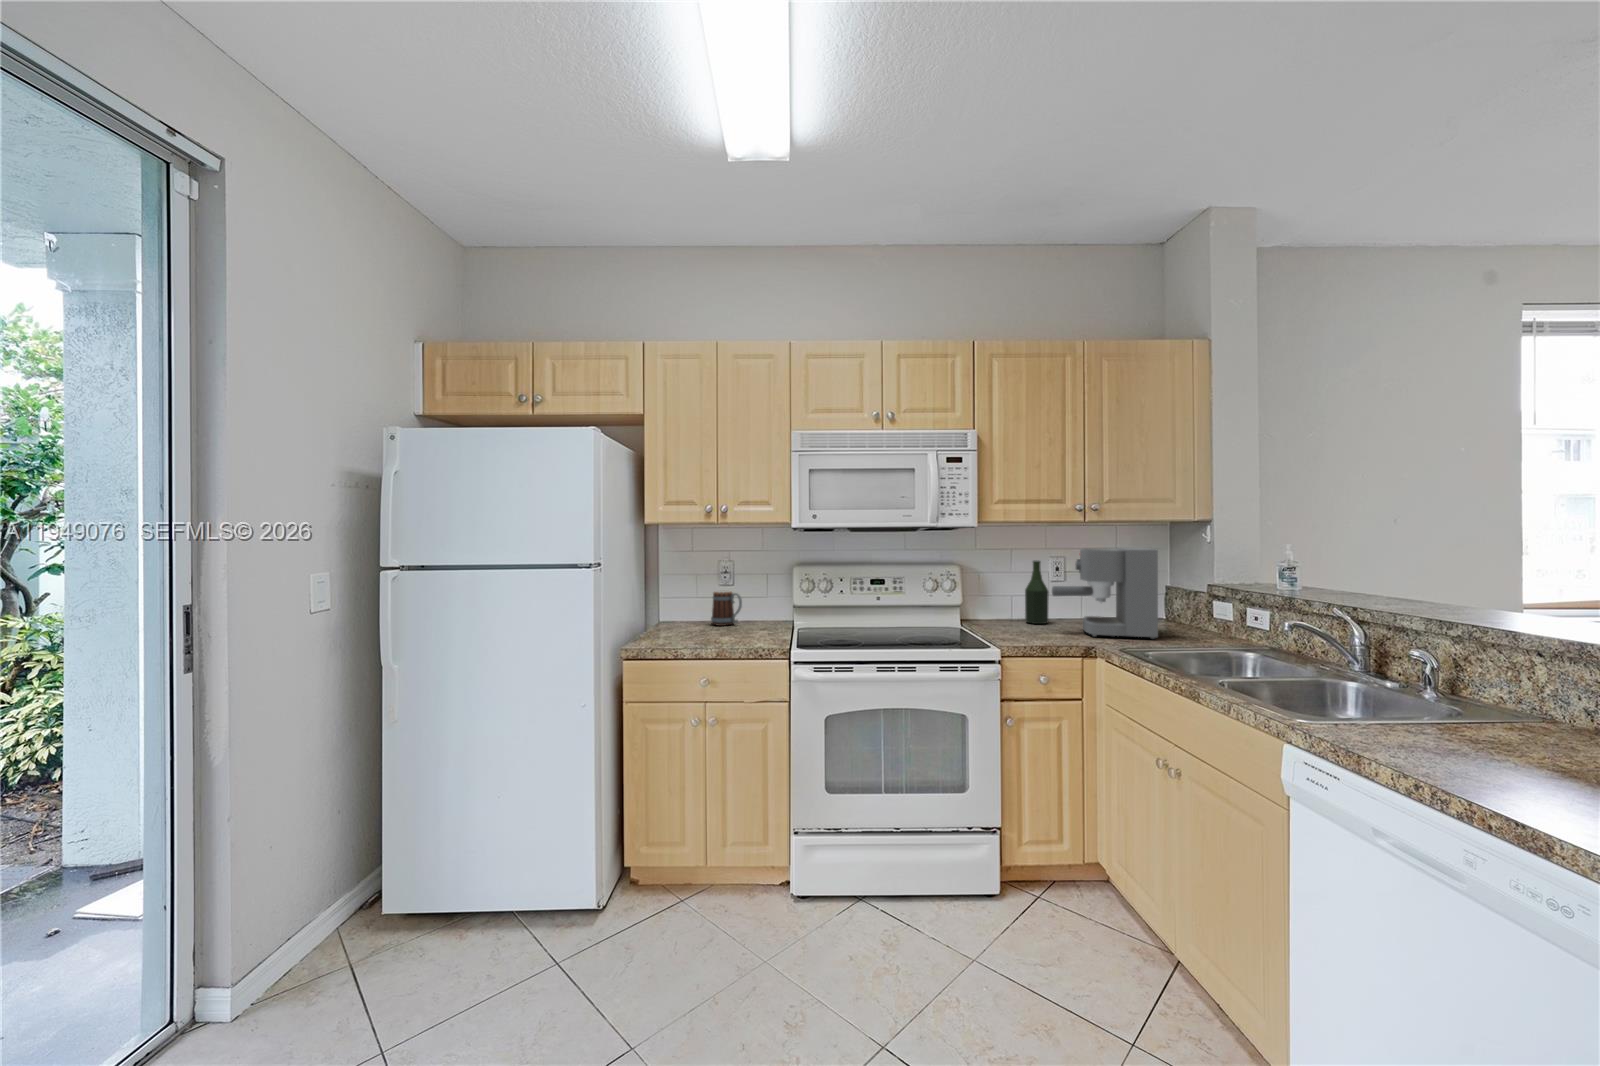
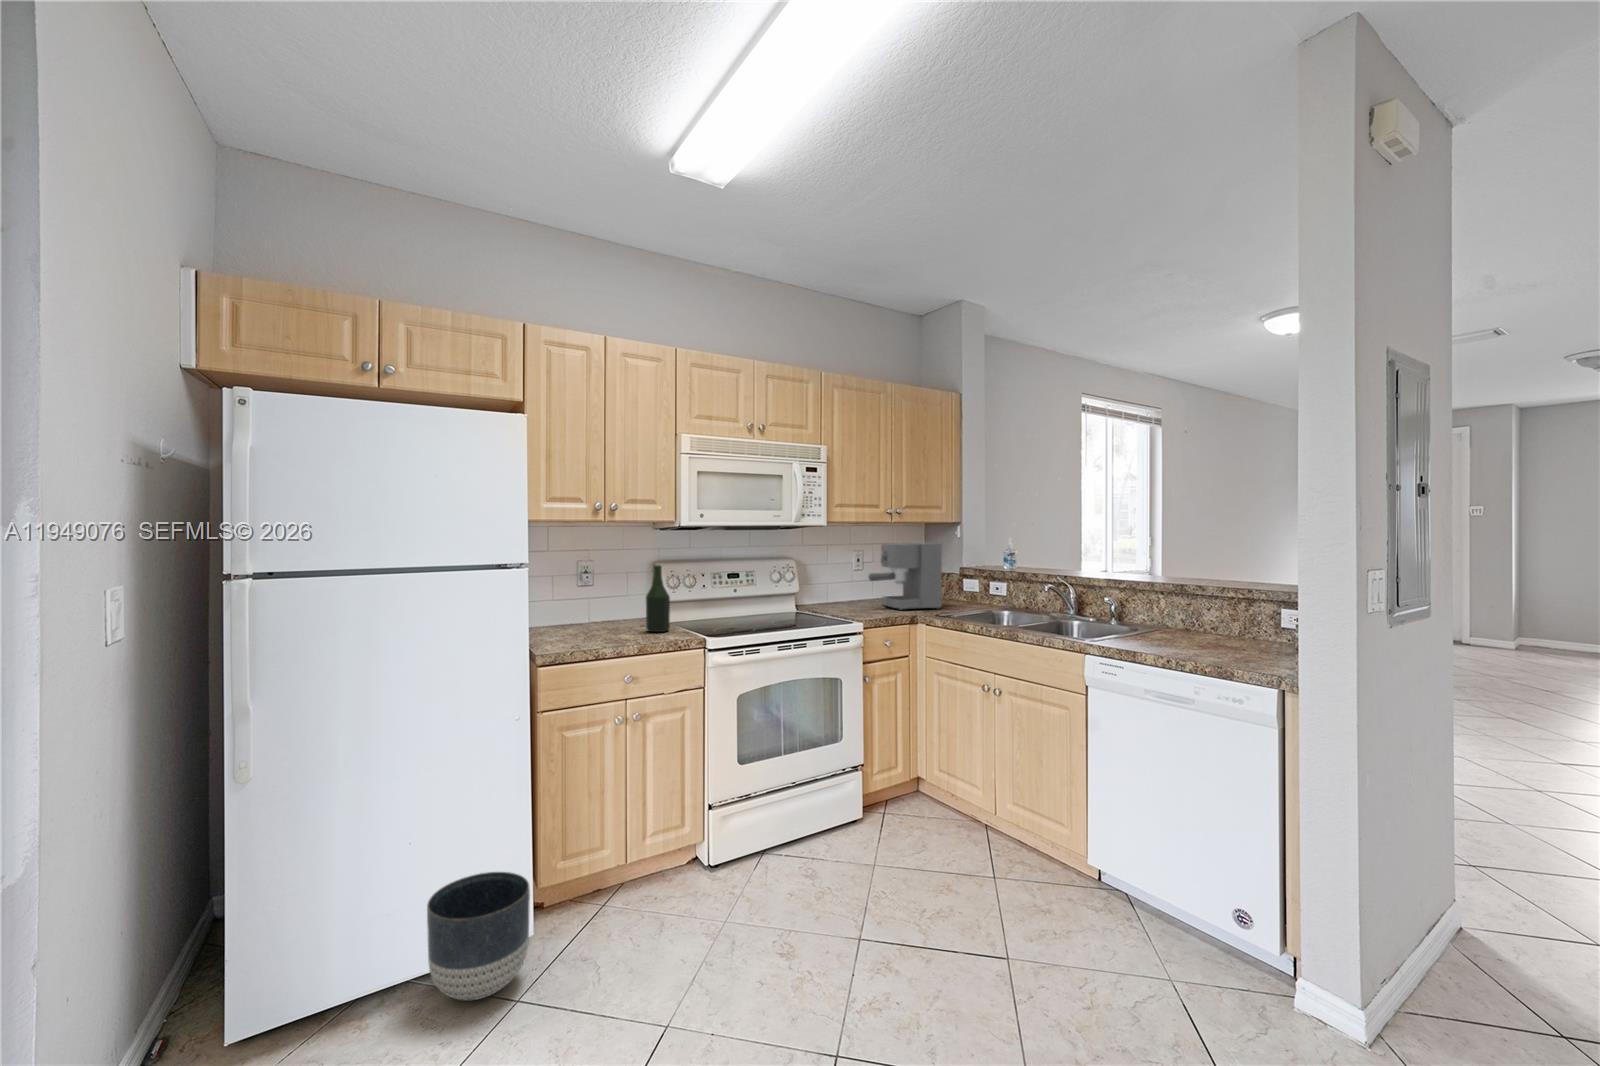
bottle: present [1025,560,1049,624] -> present [646,565,670,632]
mug: present [711,591,742,626] -> none [573,590,609,625]
planter: none [432,855,530,979] -> present [427,872,530,1000]

